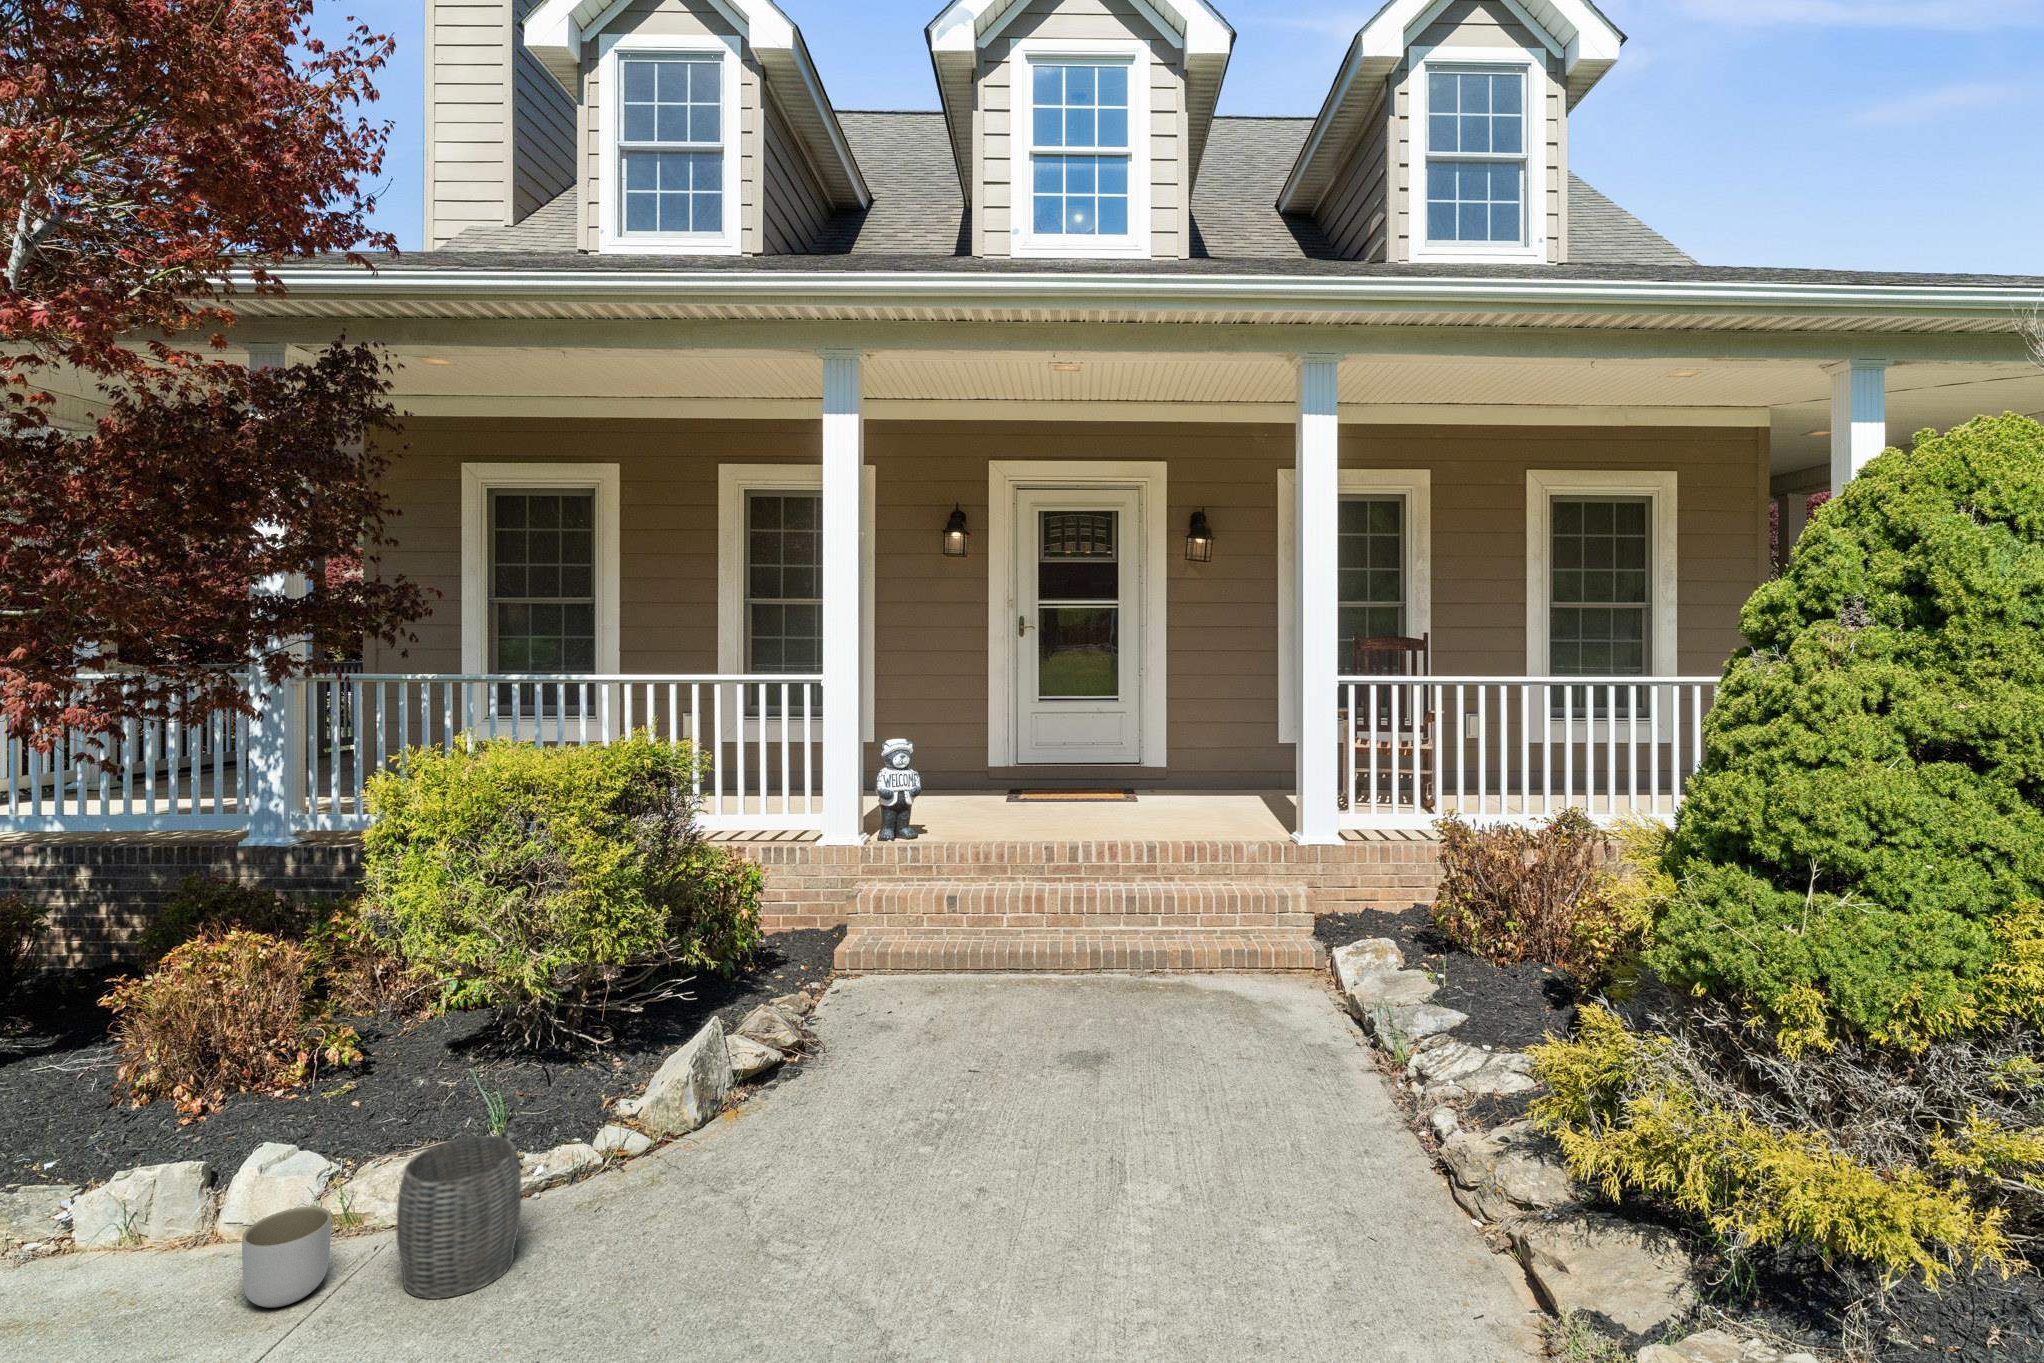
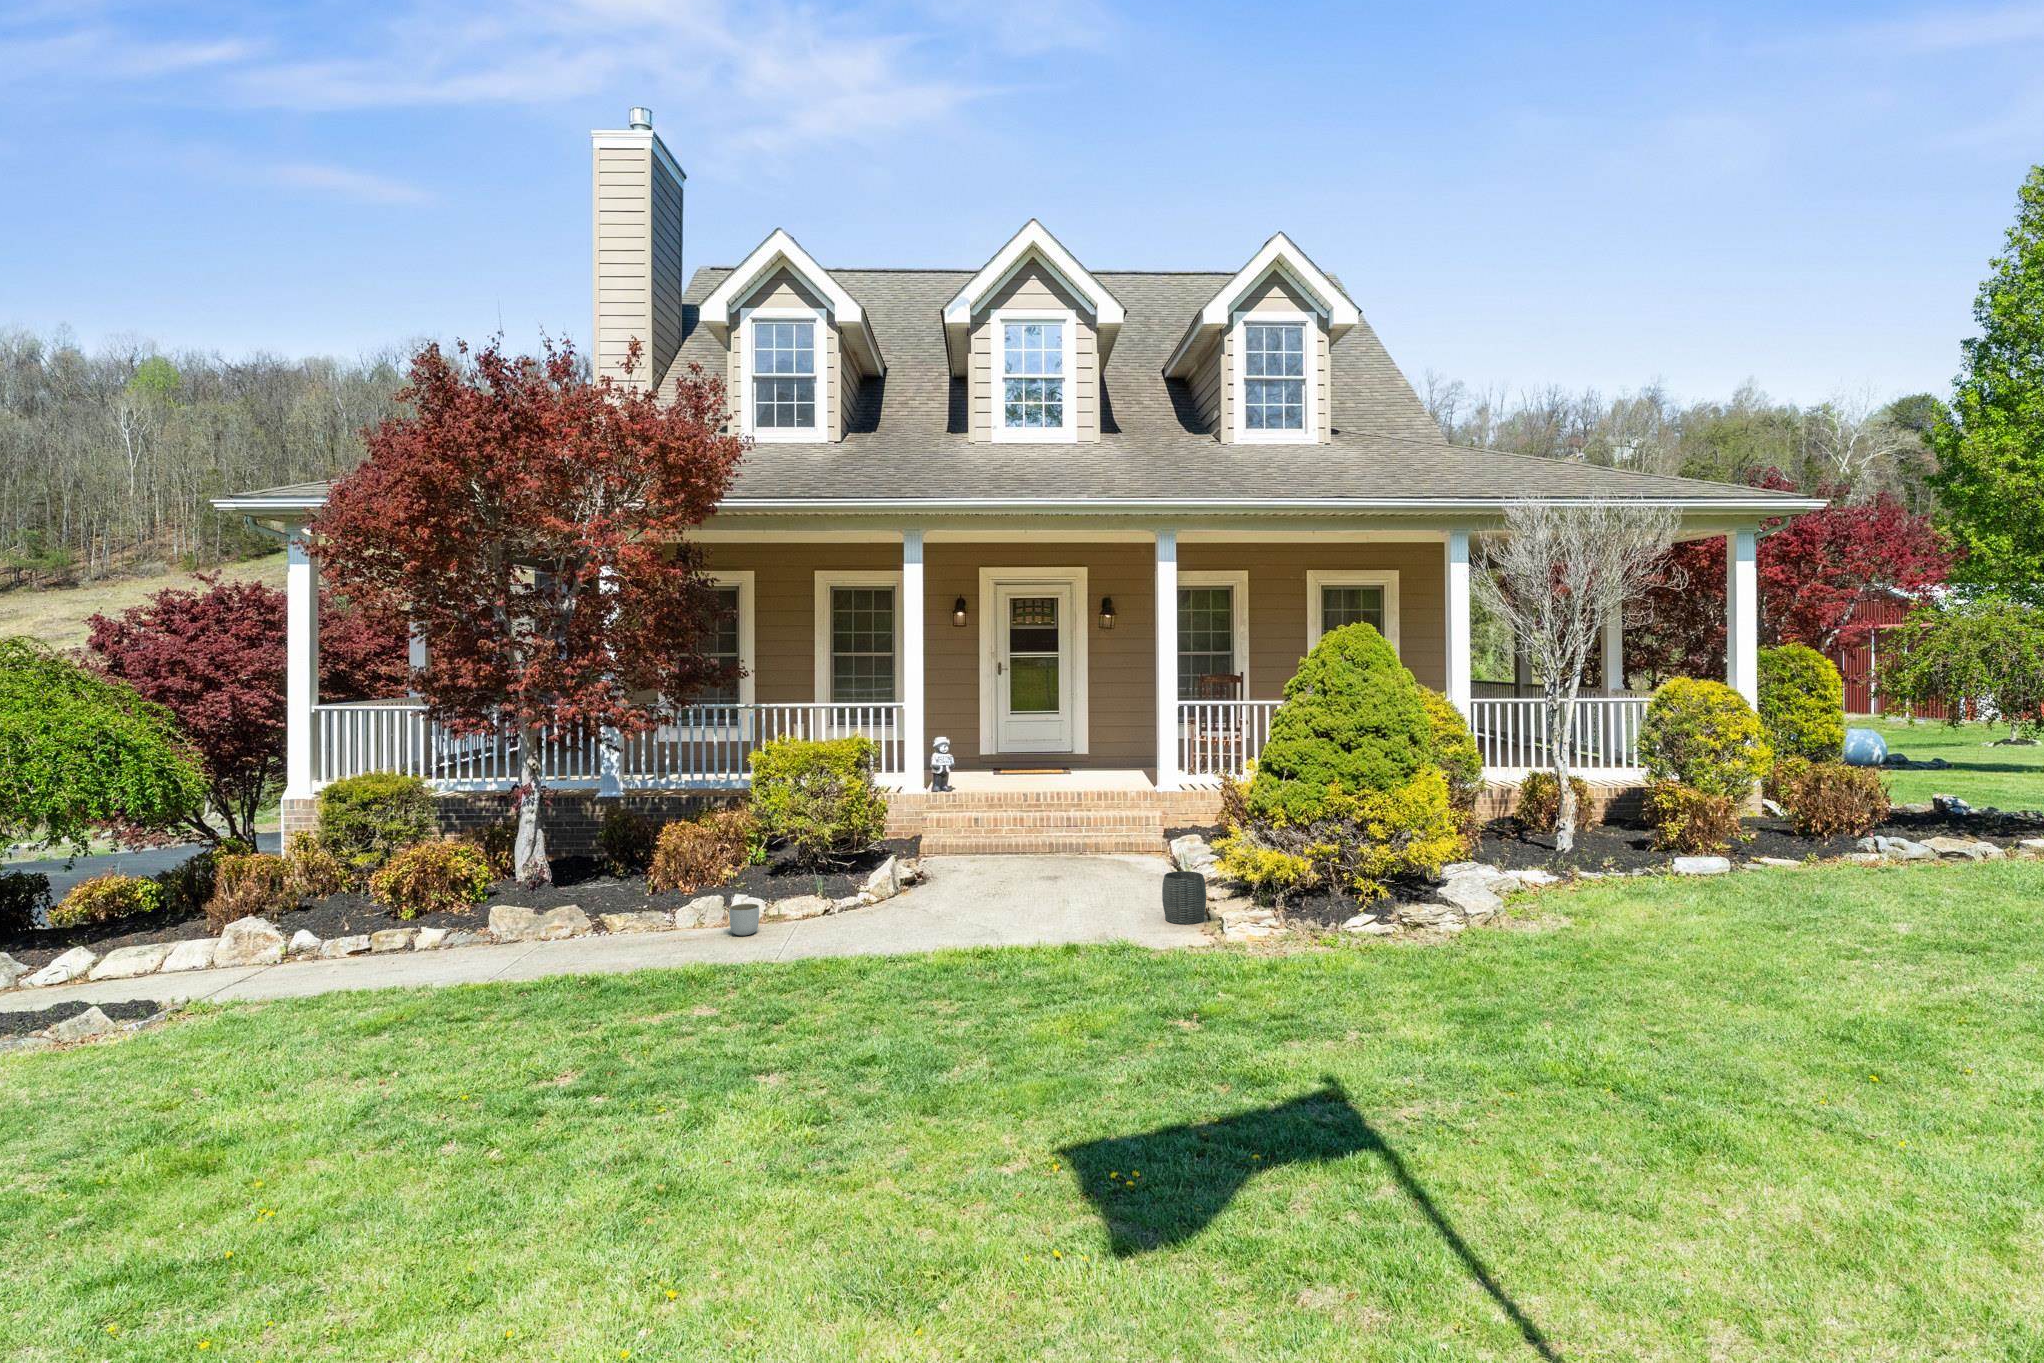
woven basket: present [396,1135,521,1299] -> present [1162,871,1206,924]

